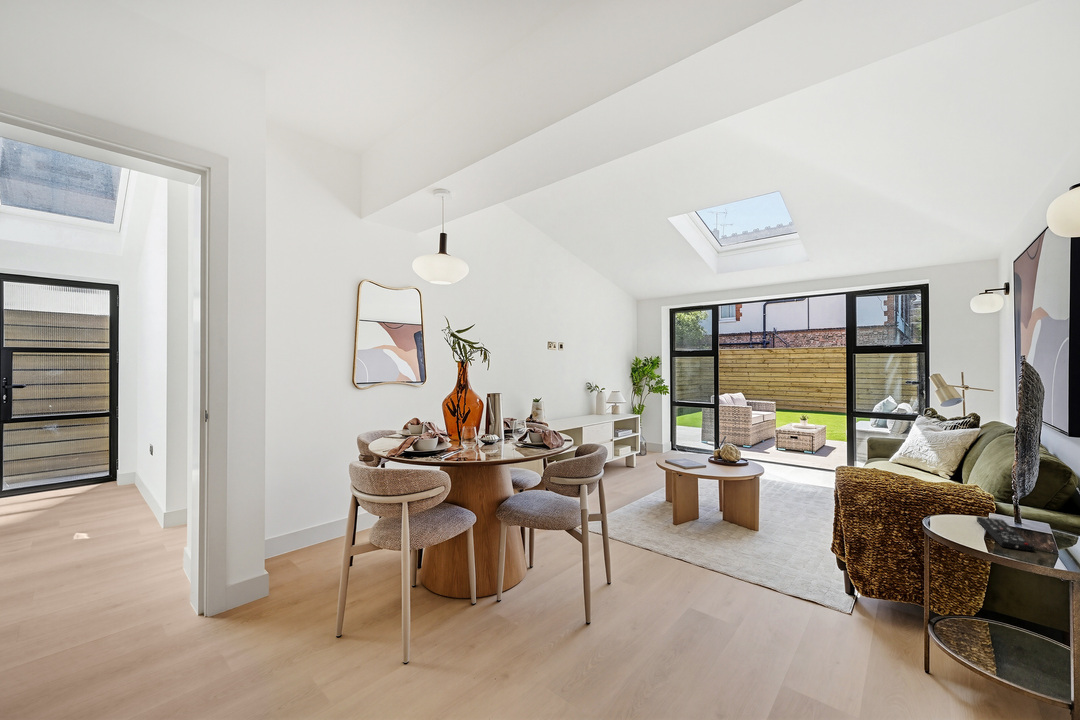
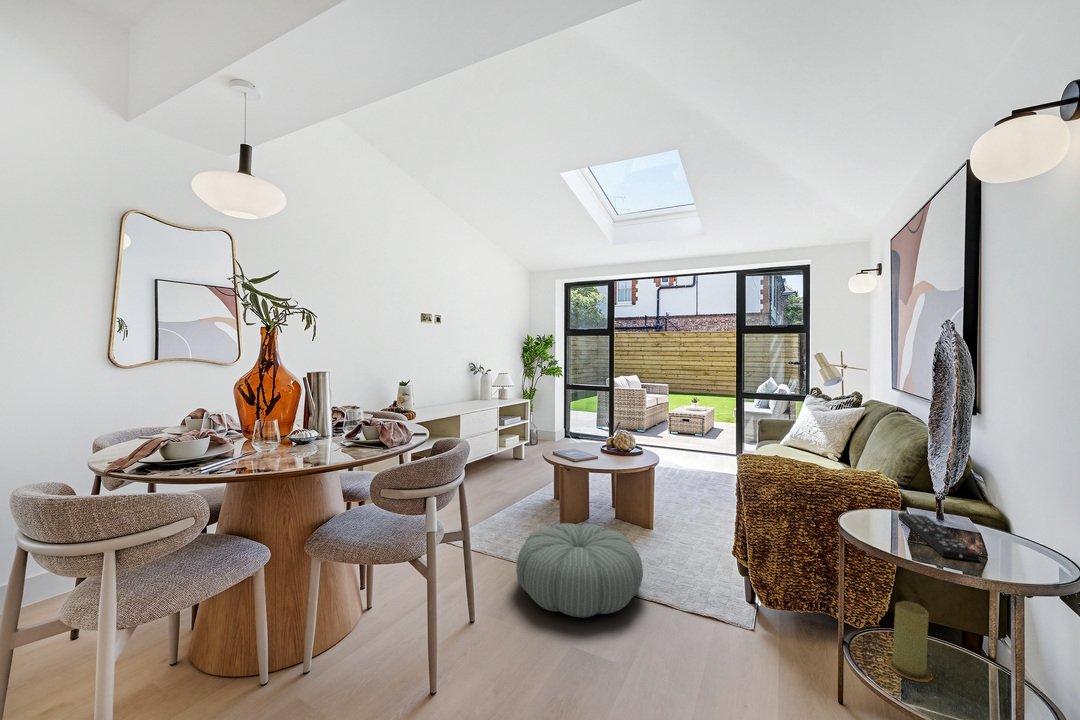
pouf: none [642,519,750,591] -> present [516,523,643,617]
candle: none [966,589,1007,655] -> present [886,601,932,682]

